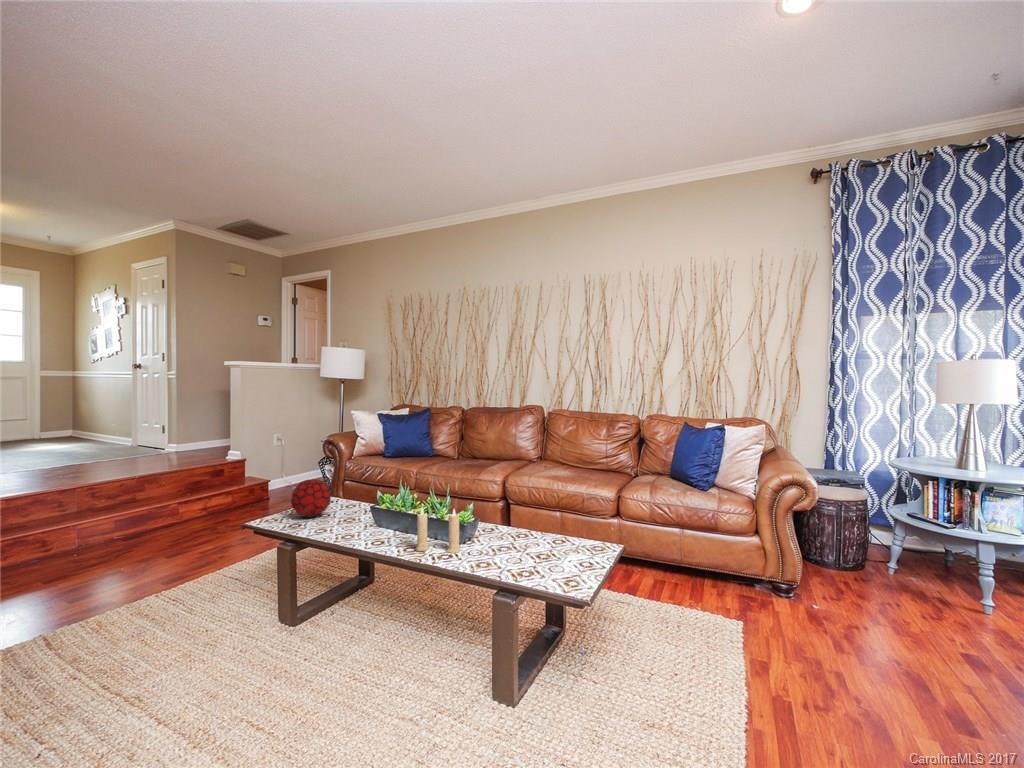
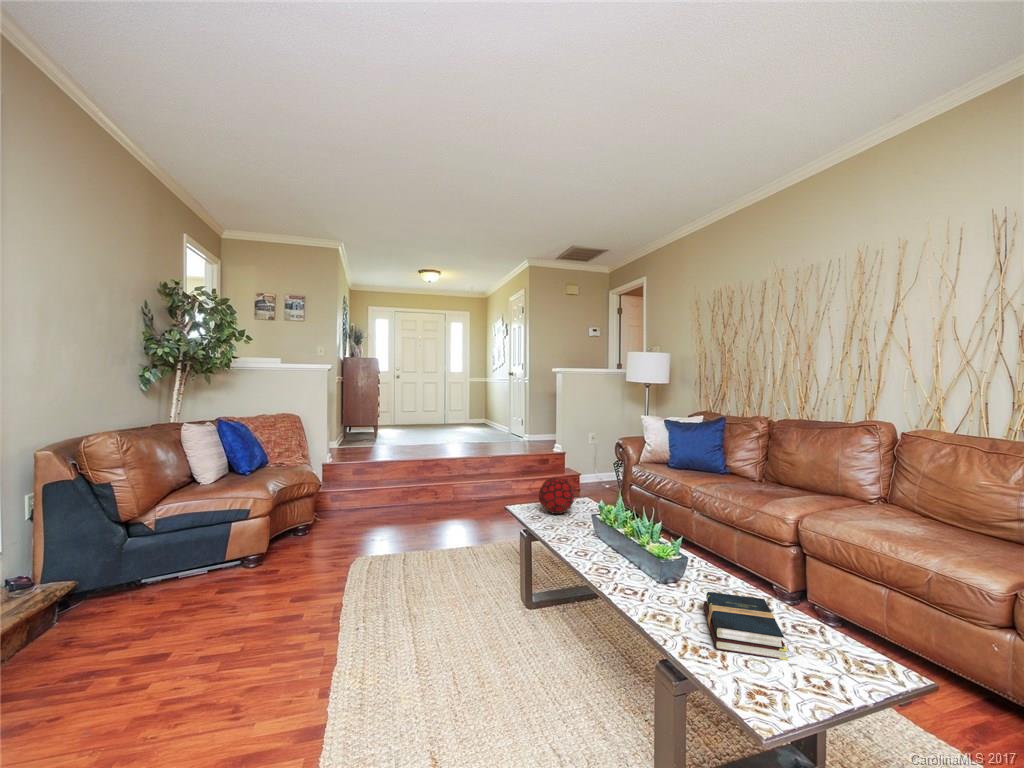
candle: present [415,507,460,553] -> none [607,525,655,593]
hardback book: none [502,530,566,569] -> present [704,592,788,660]

